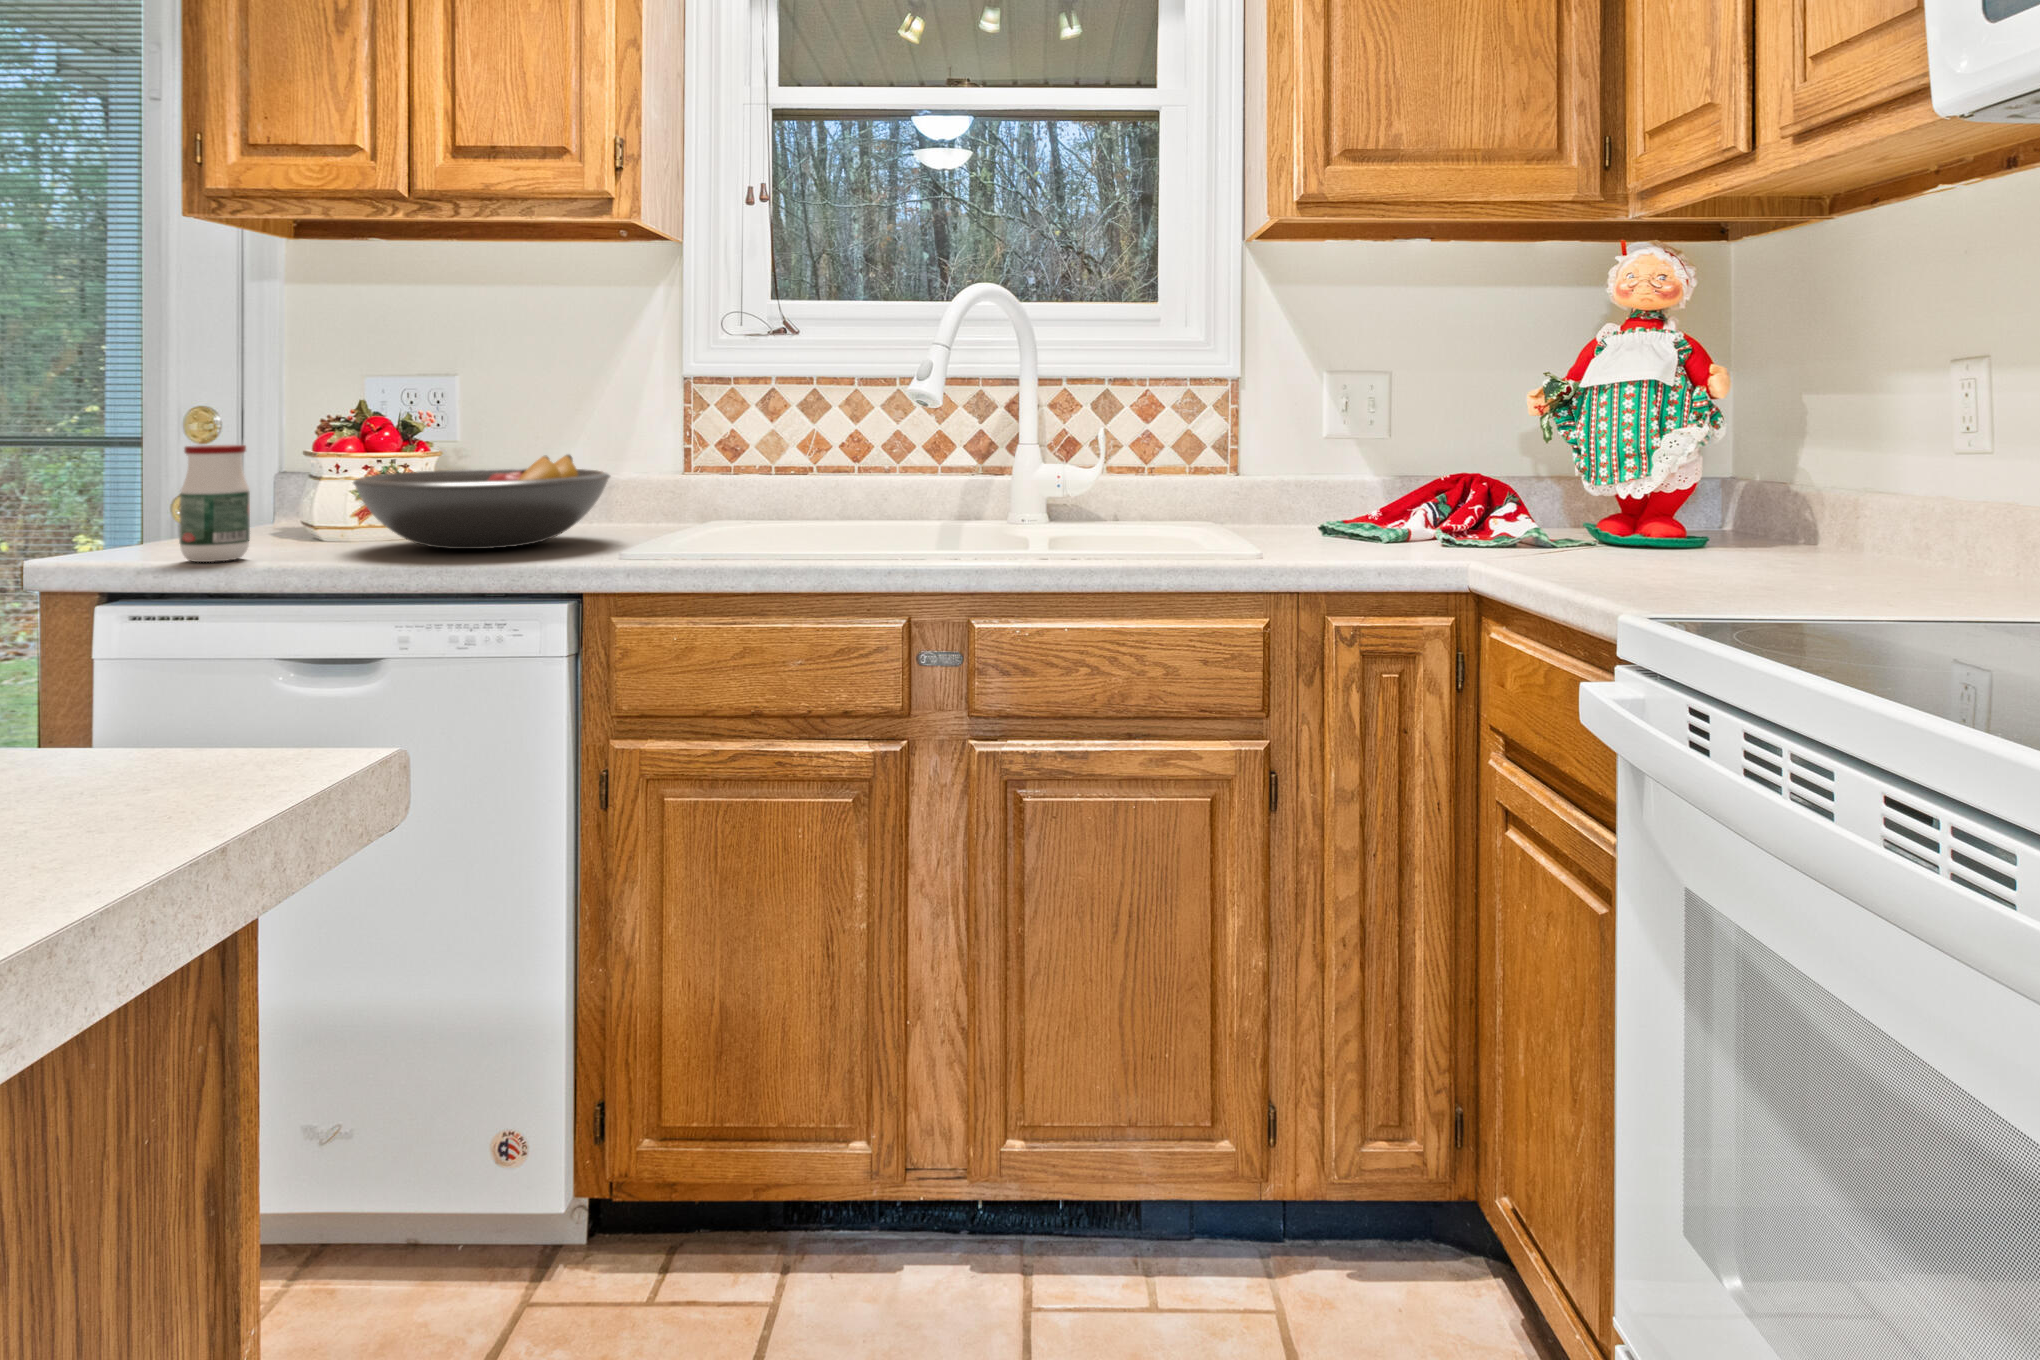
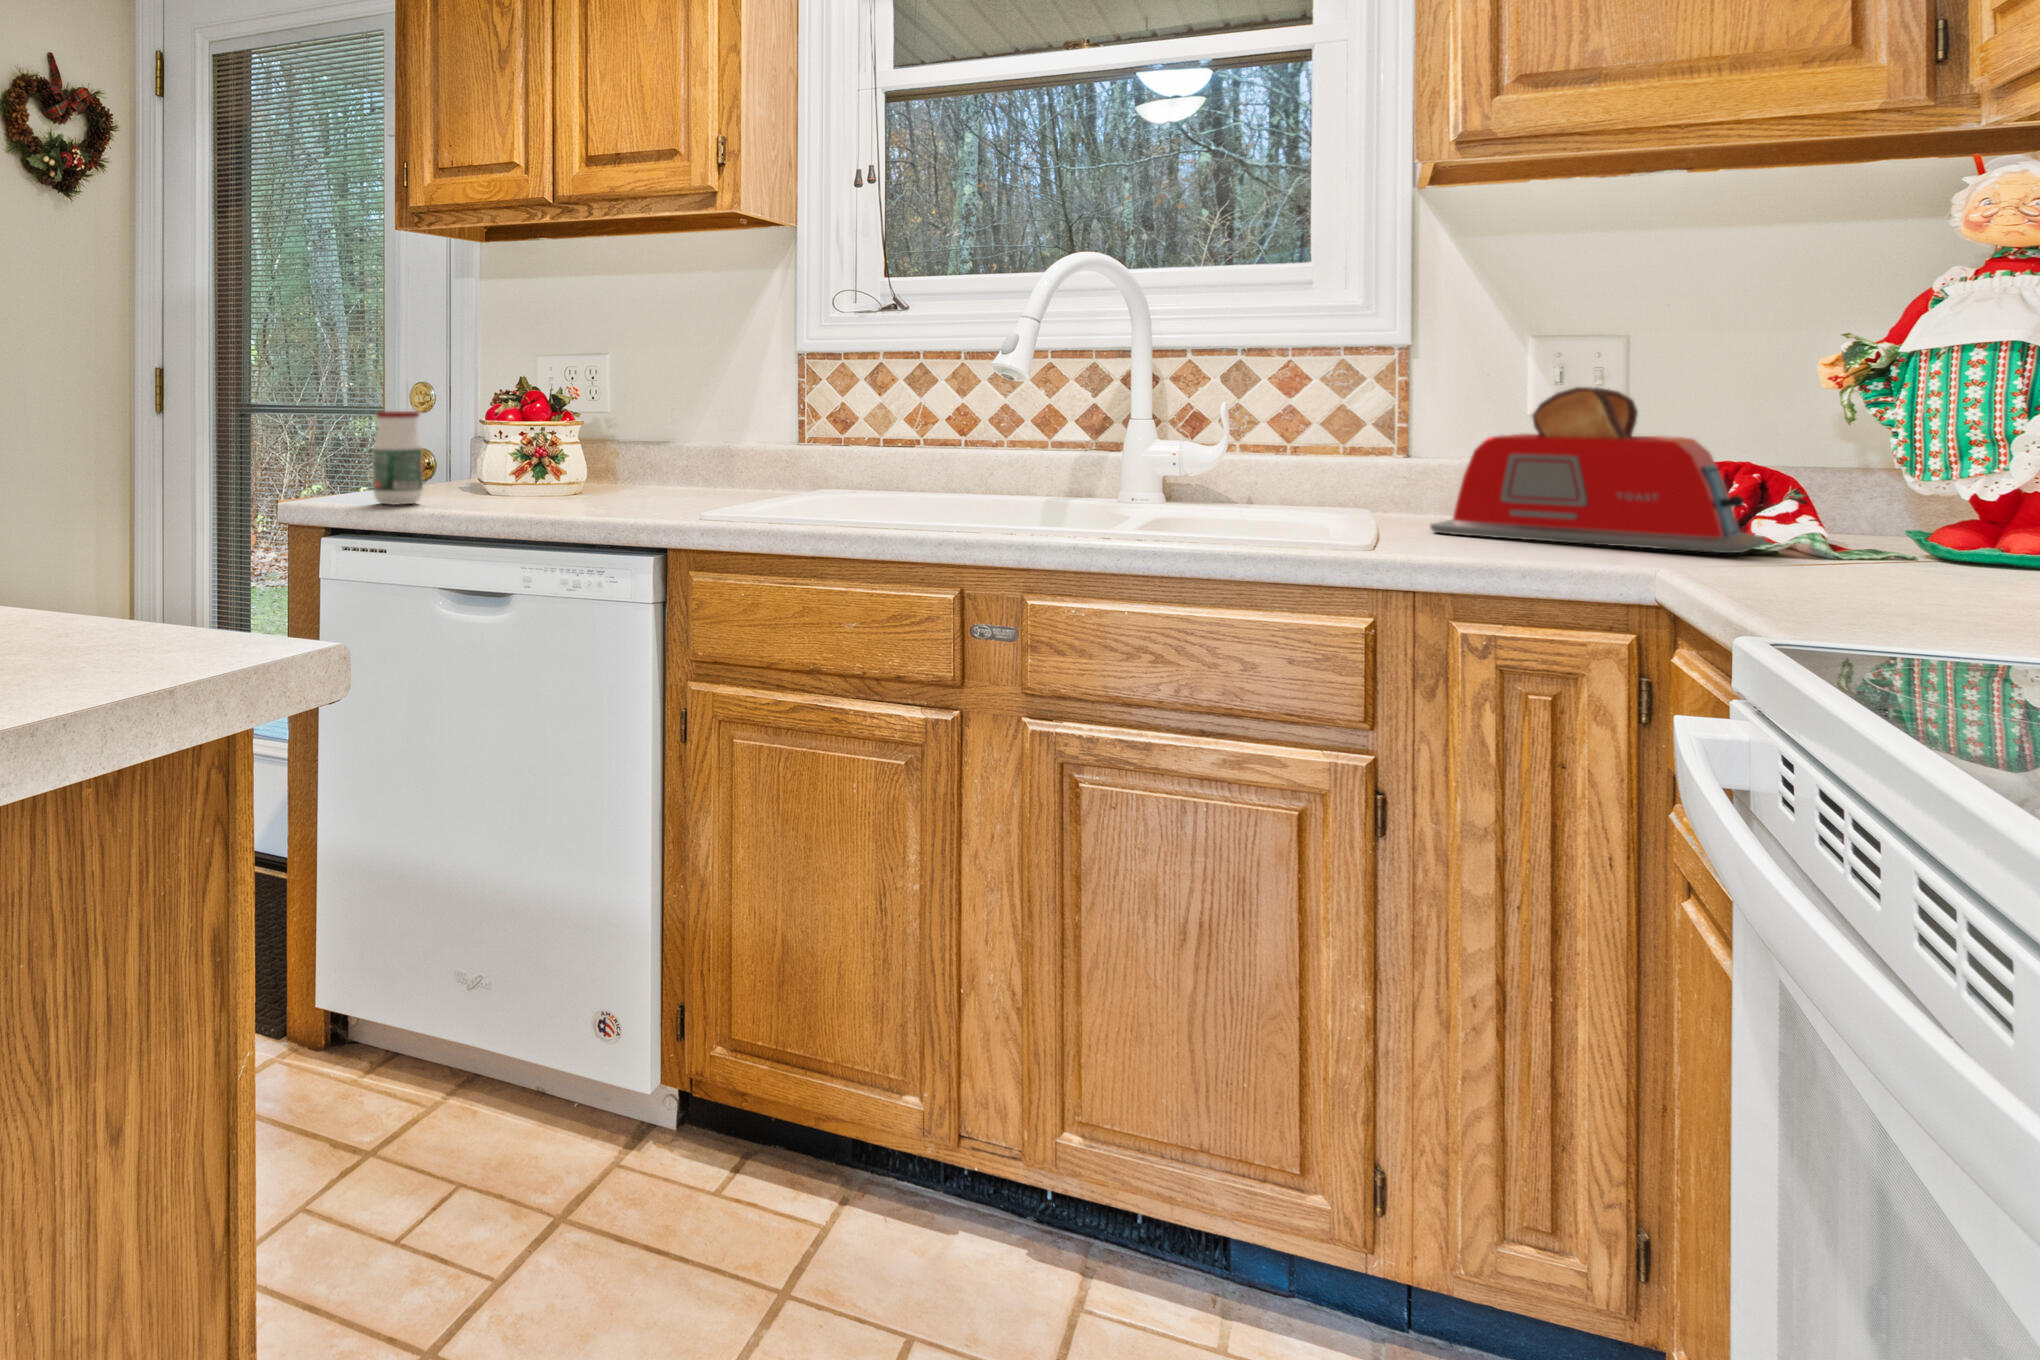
toaster: none [1281,413,1509,546] -> present [1430,387,1766,553]
fruit bowl: present [353,455,610,549] -> none [499,424,712,504]

